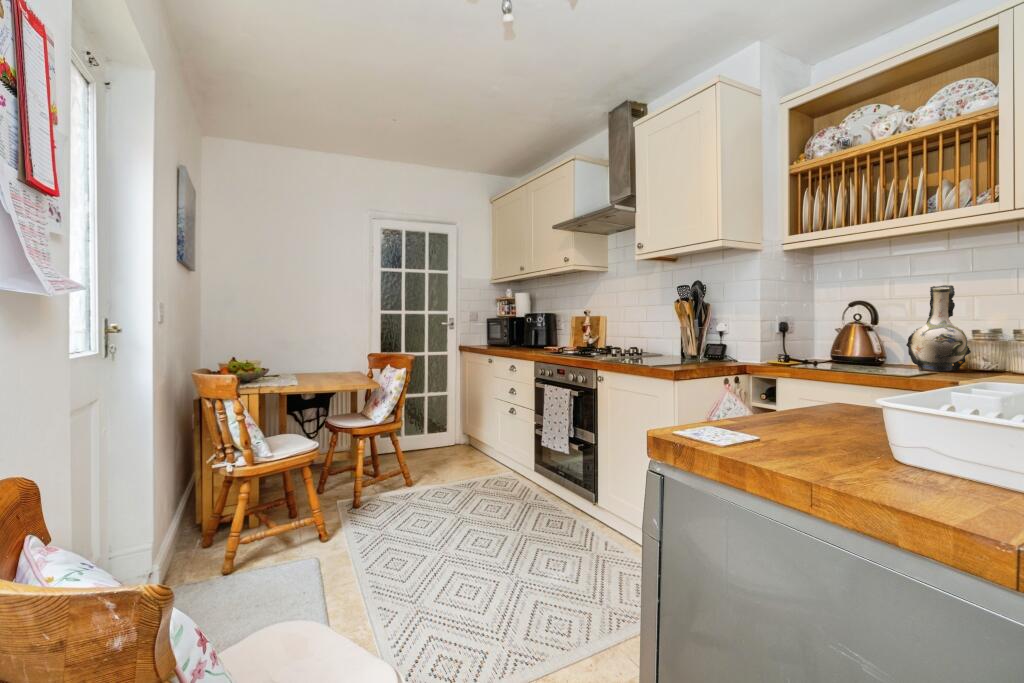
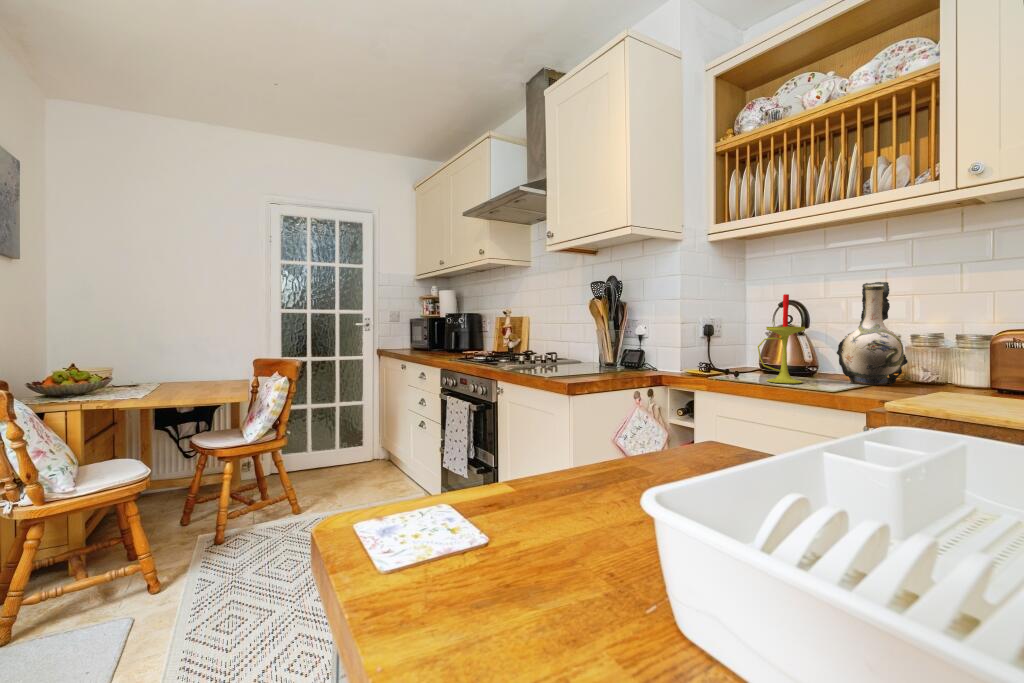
candle: none [837,294,880,370] -> present [758,294,805,383]

